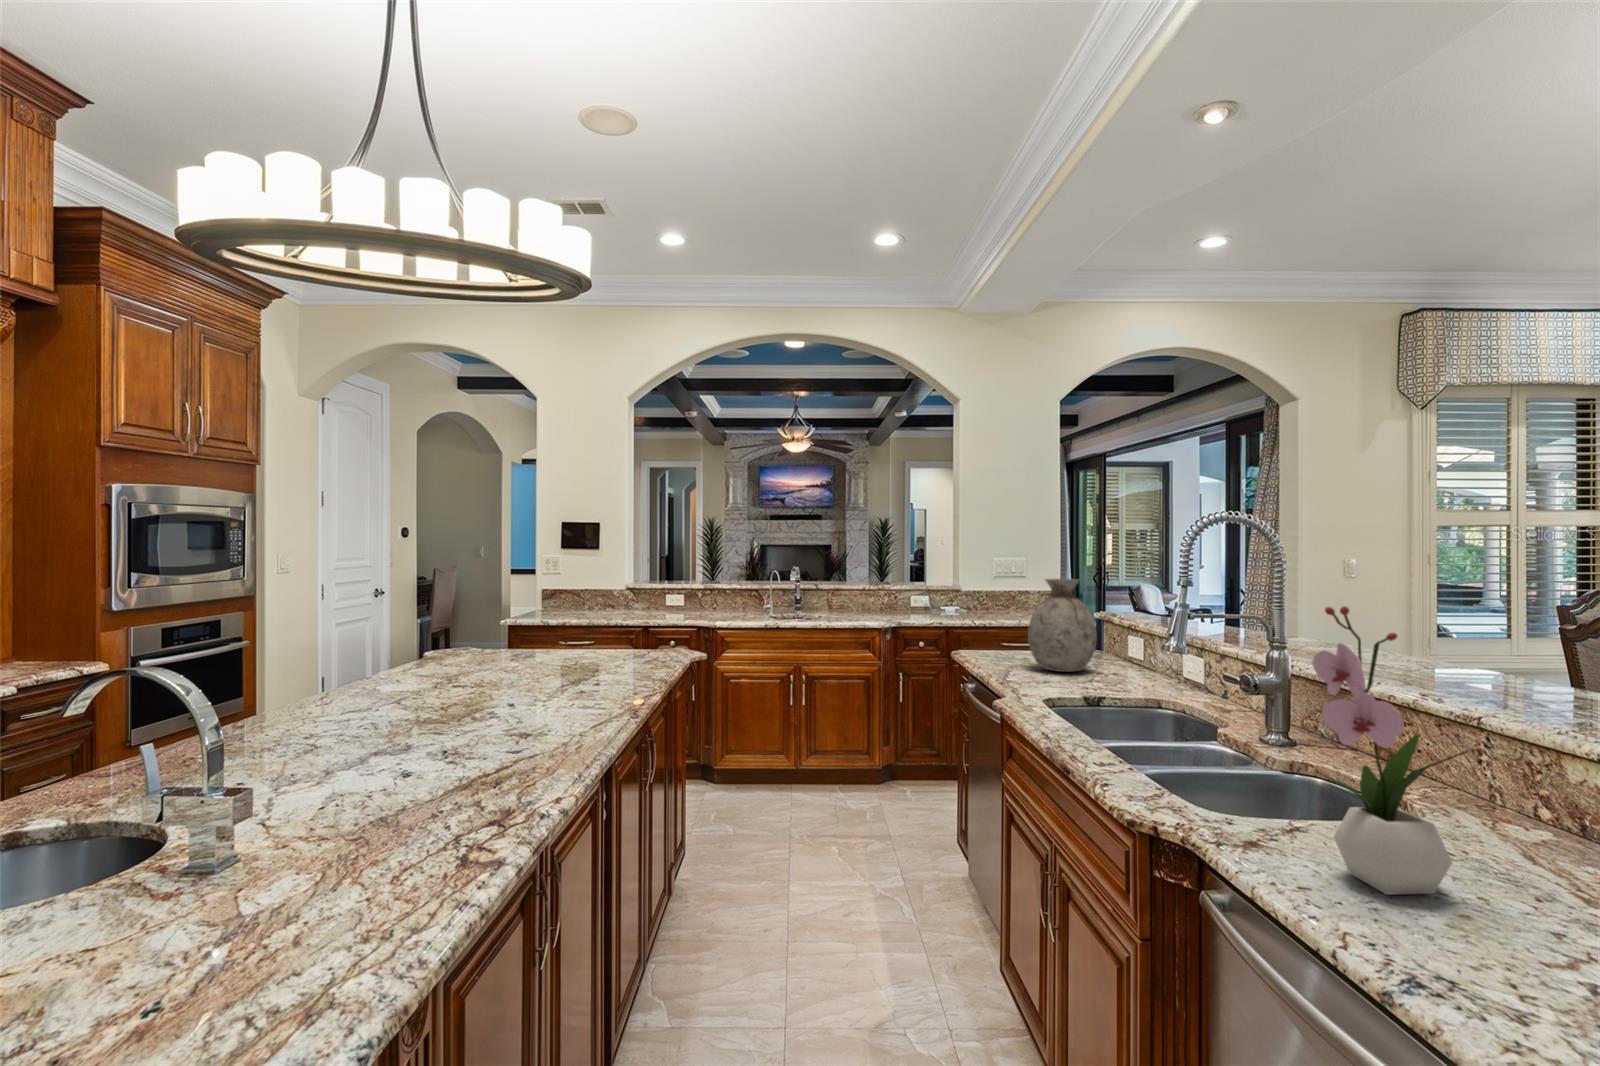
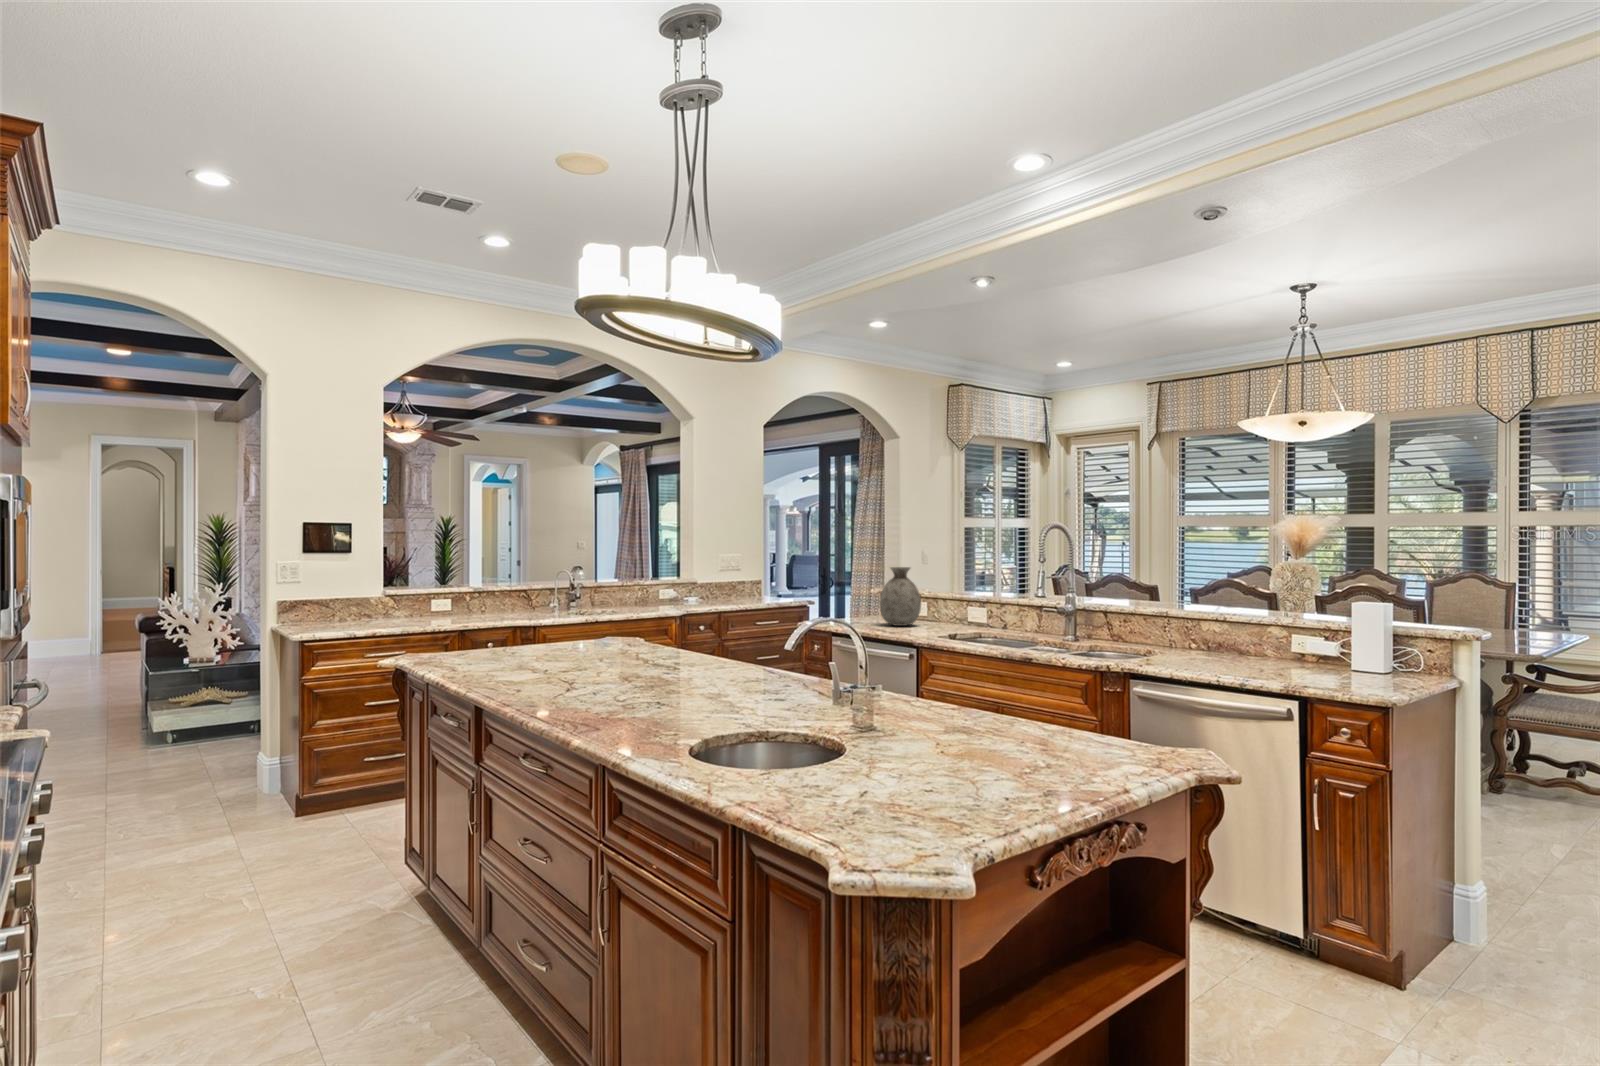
flower arrangement: present [1312,606,1468,895] -> none [1184,568,1225,665]

